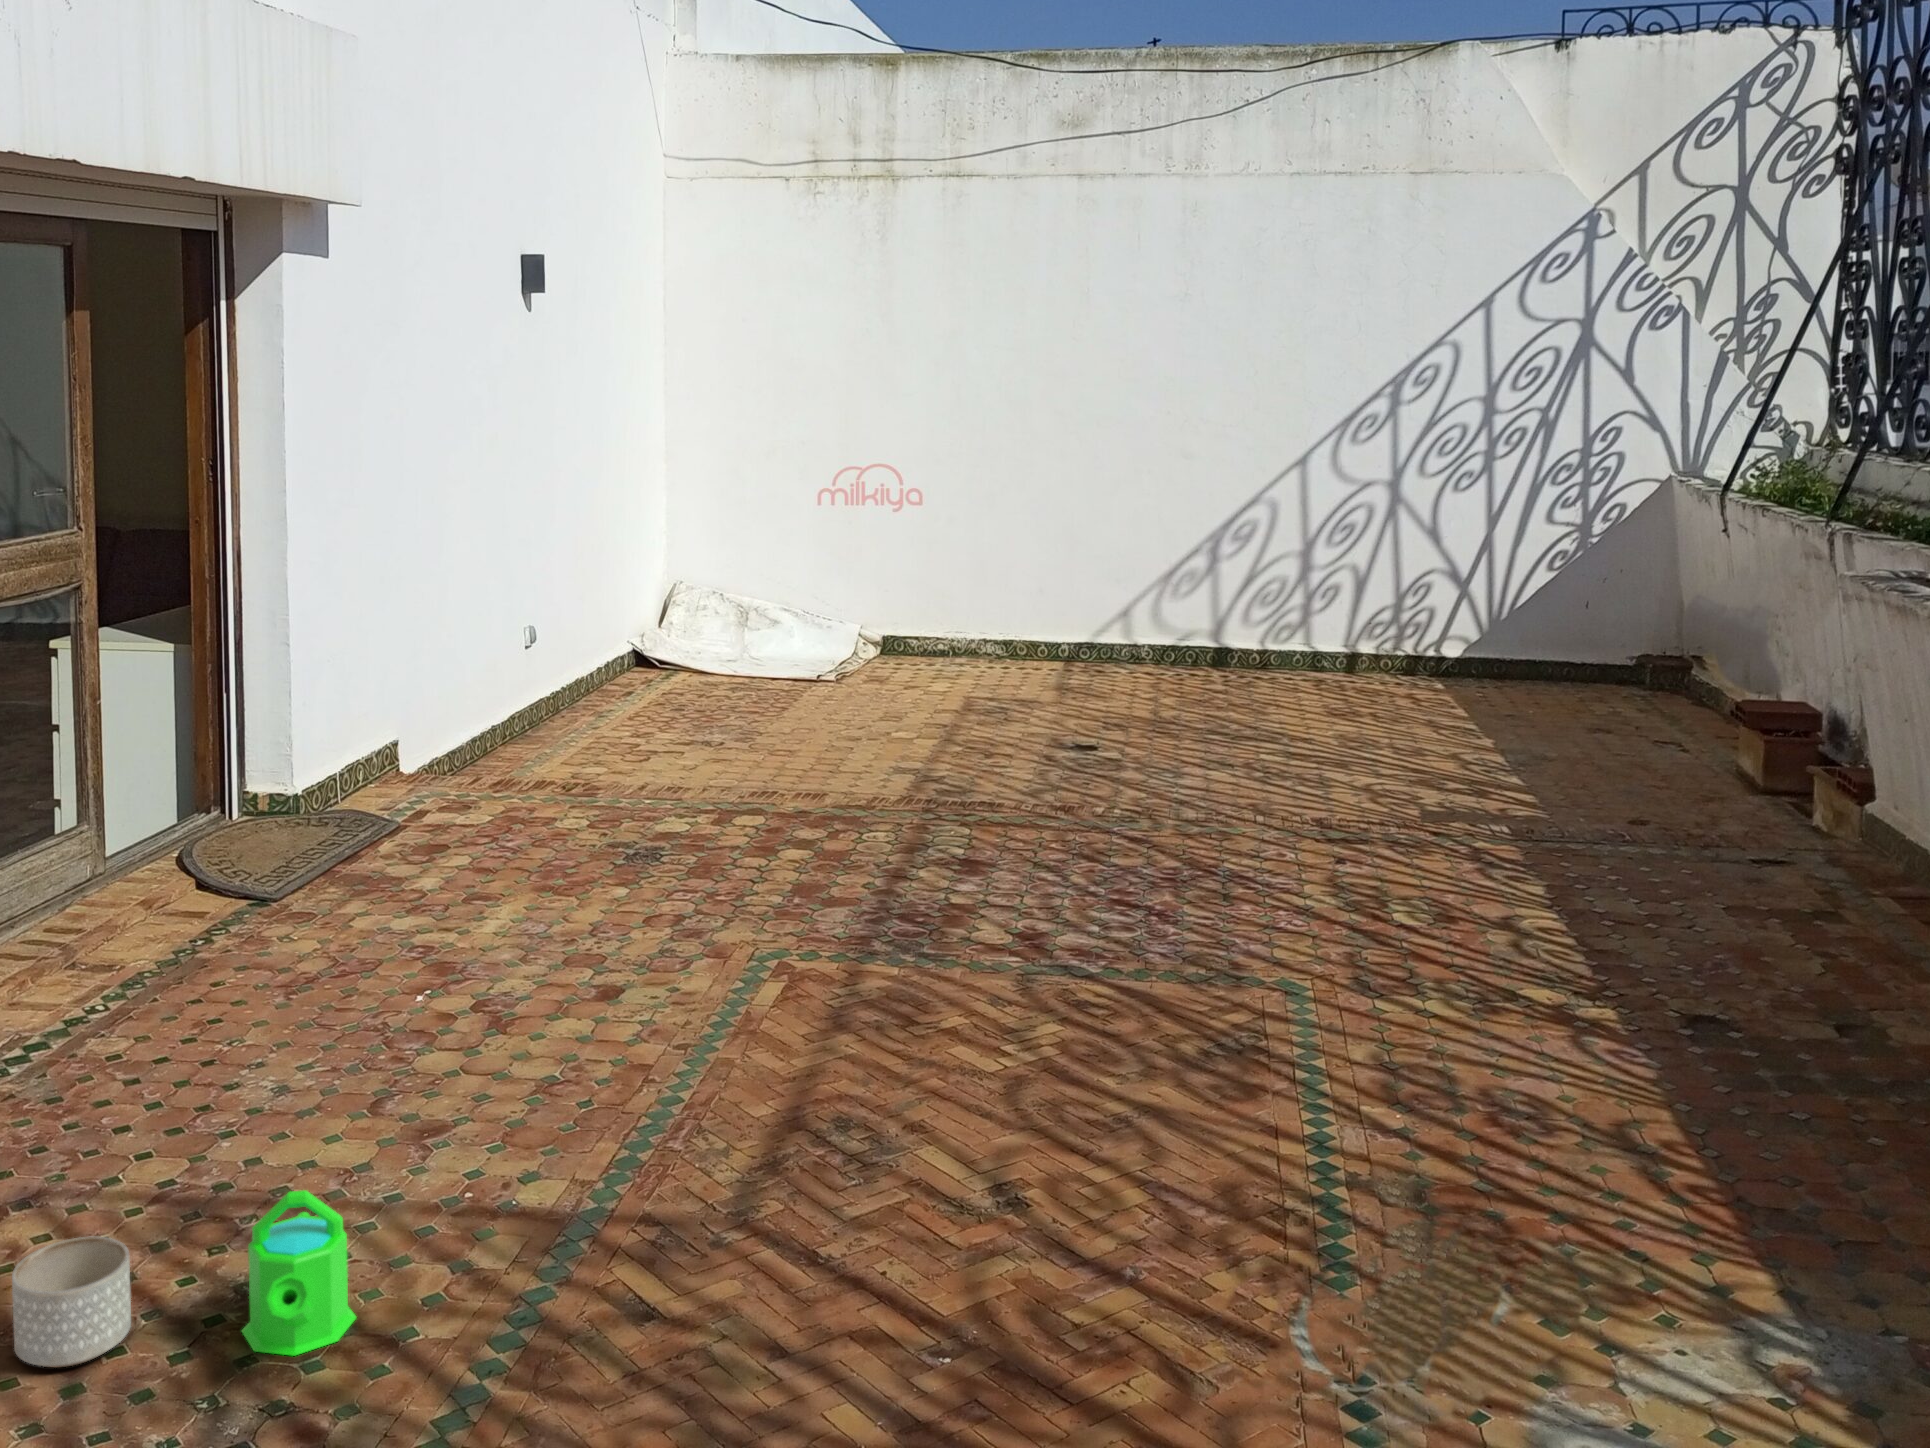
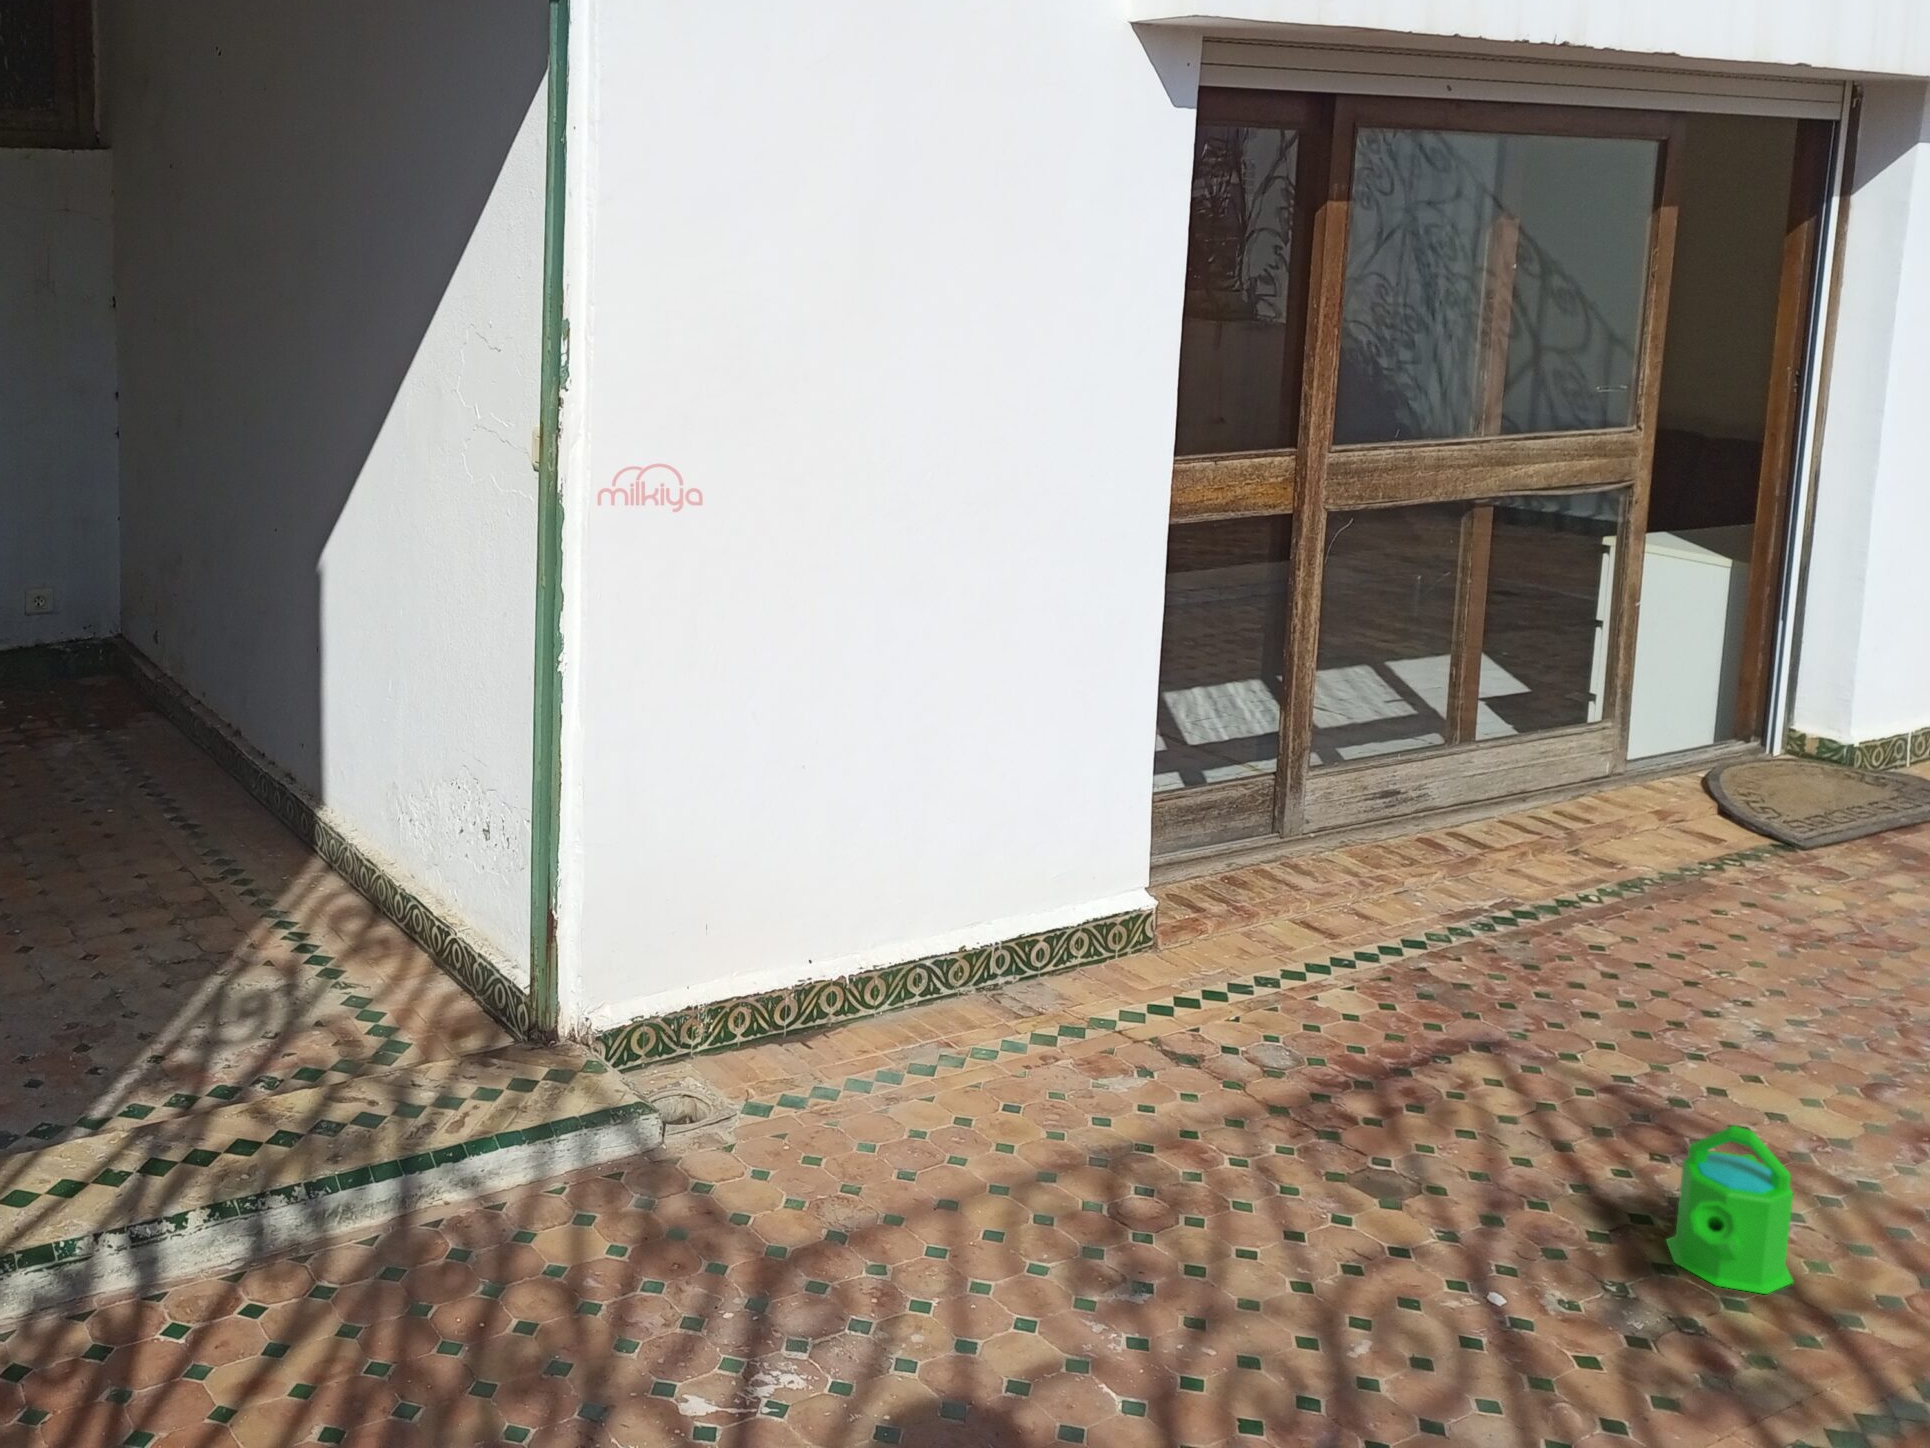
planter: present [12,1237,131,1368] -> none [1450,1083,1564,1199]

